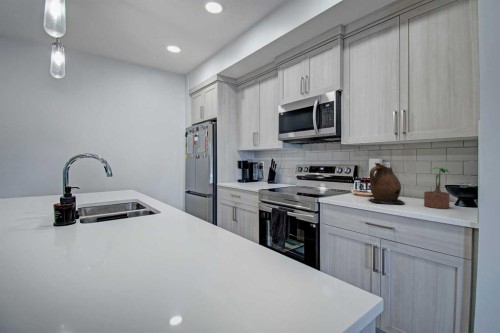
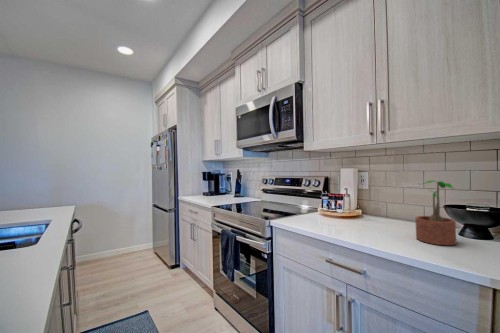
ceramic pitcher: present [369,163,404,204] -> none [335,174,388,236]

